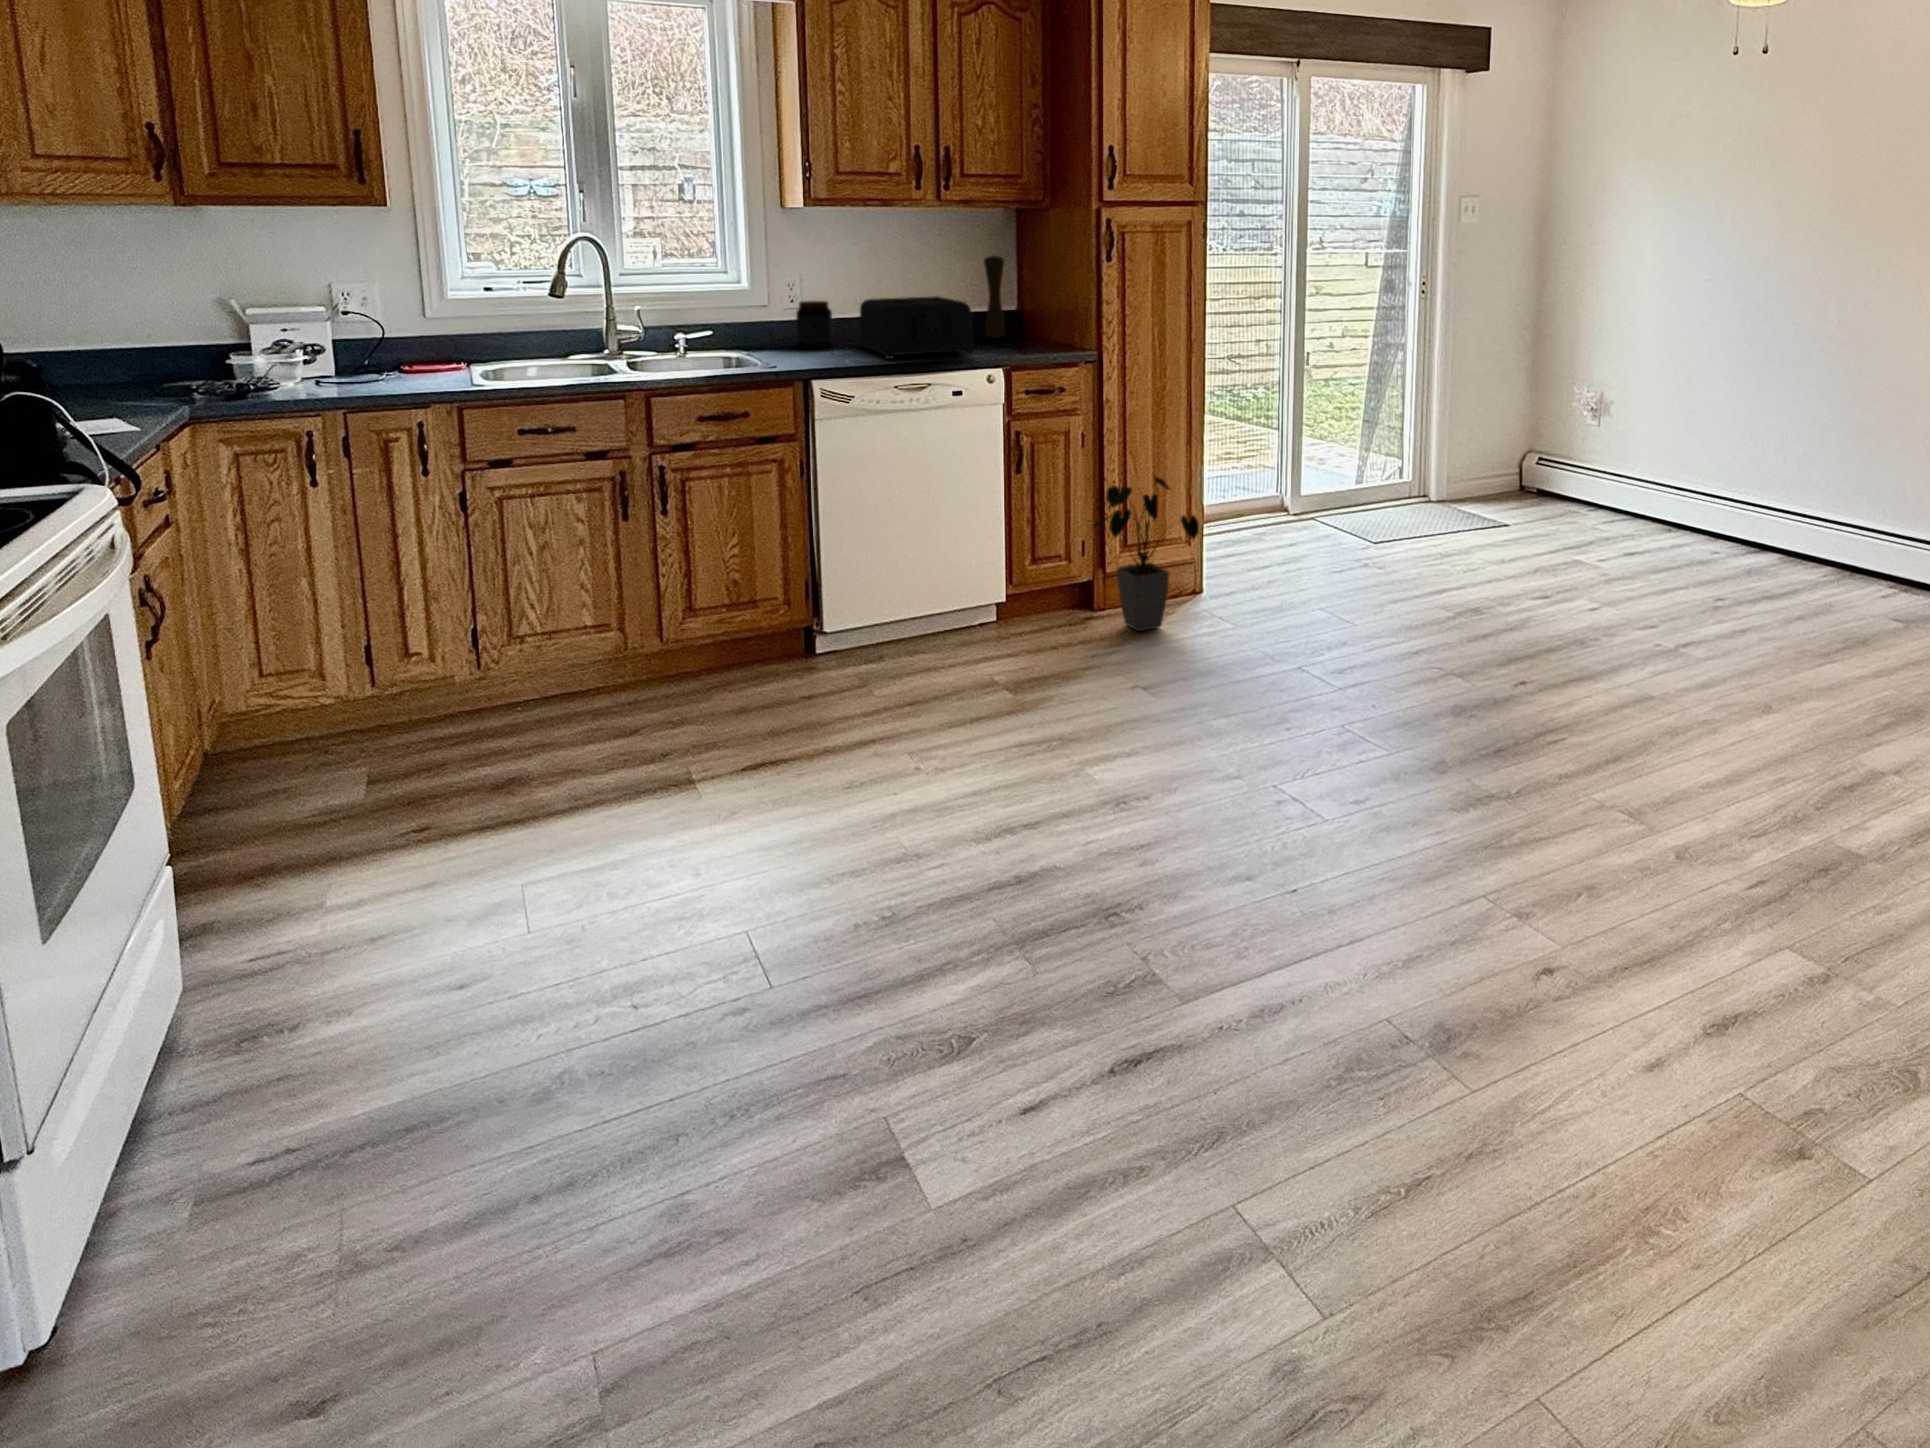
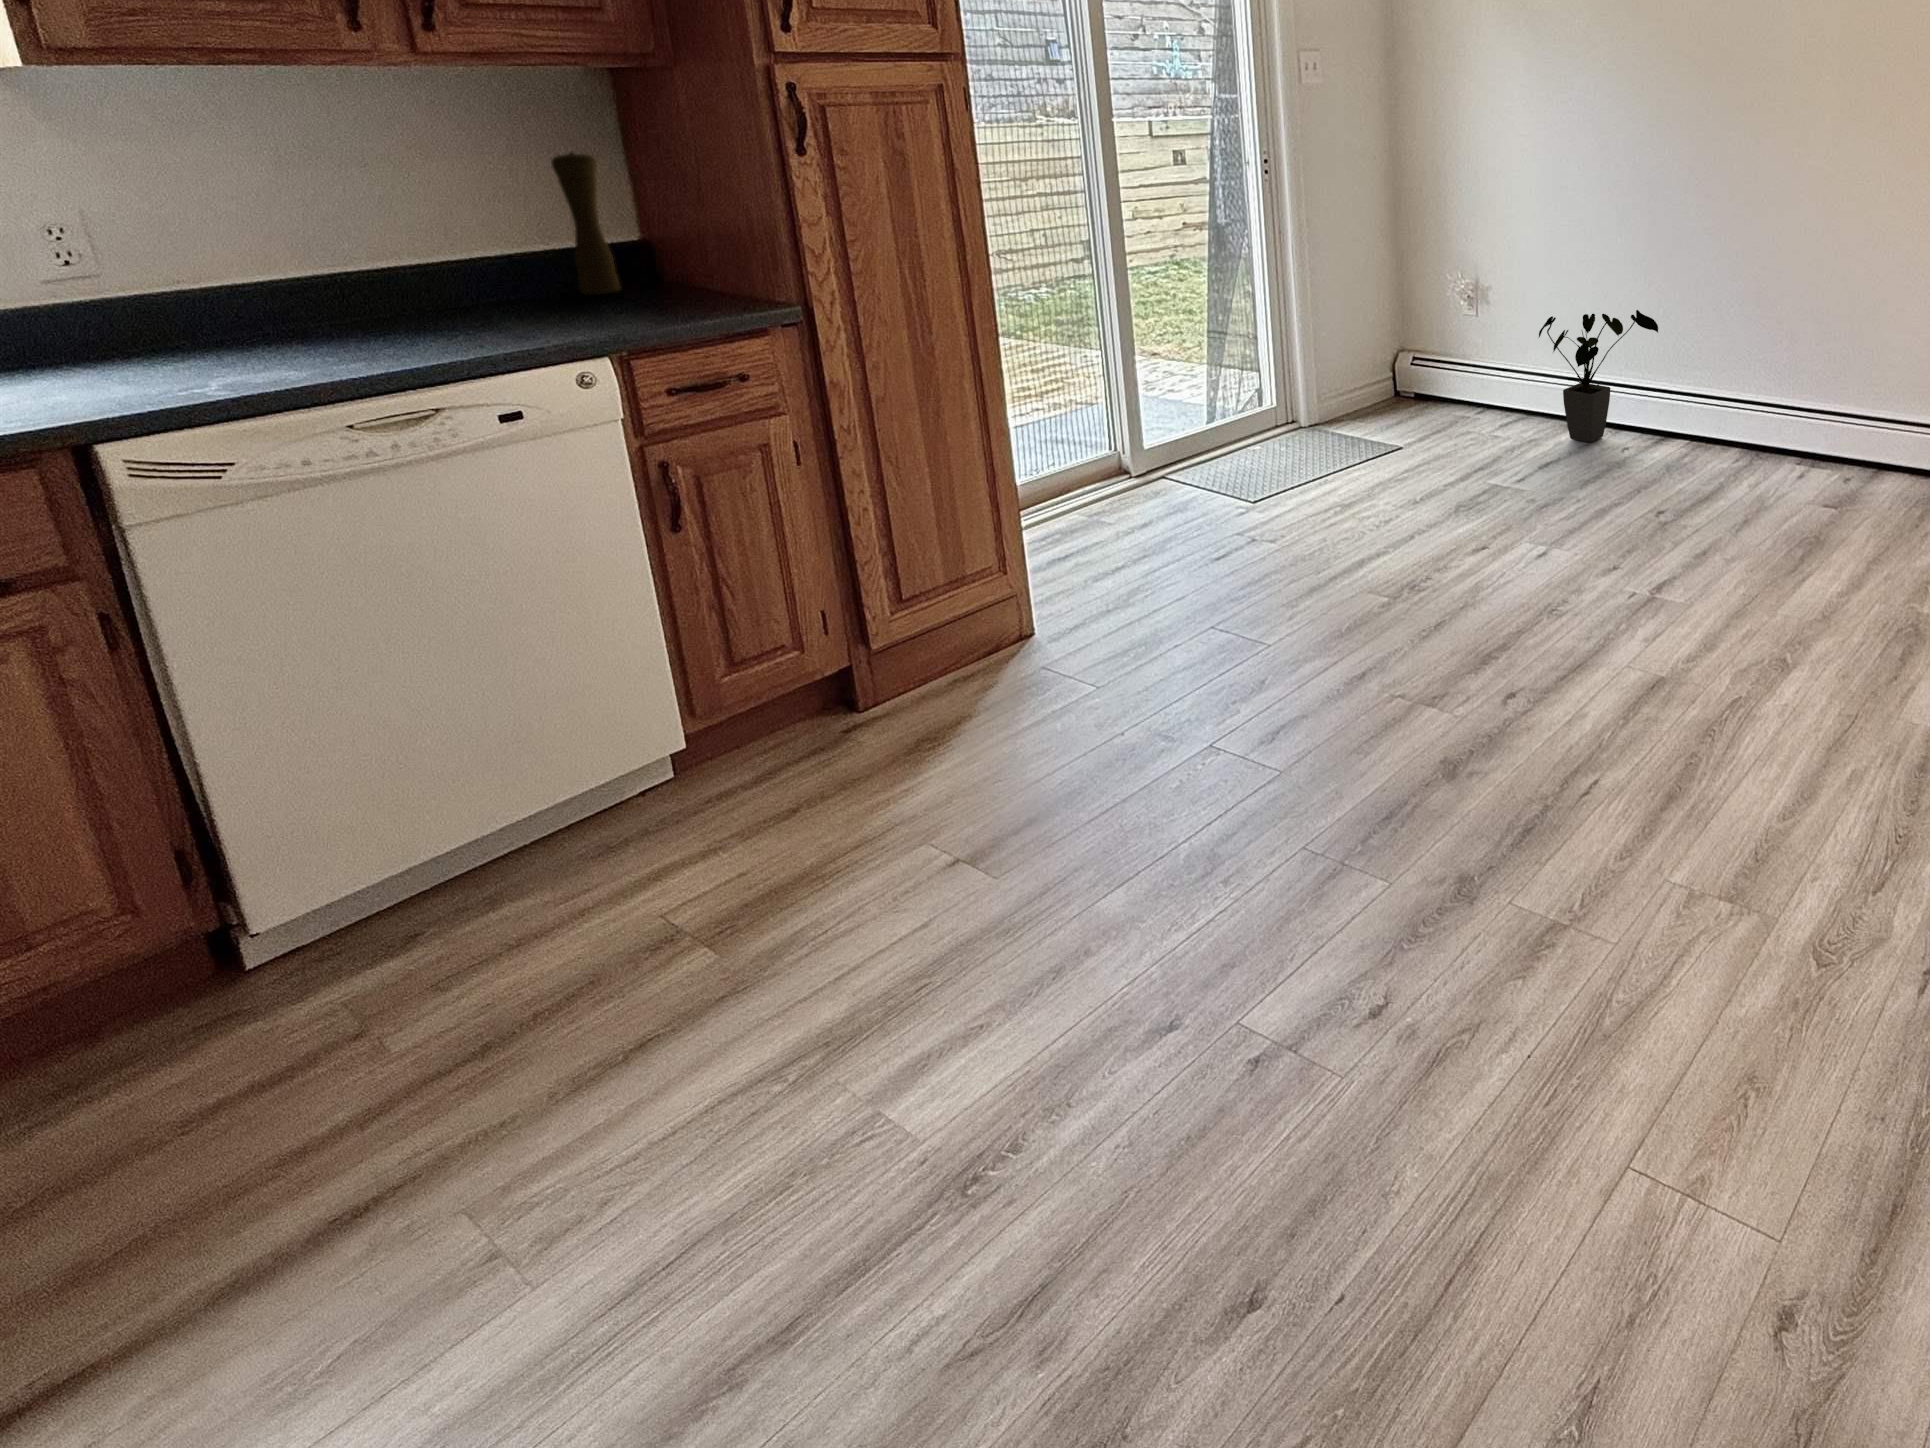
toaster: present [859,296,975,359] -> none [248,234,543,369]
jar: present [796,301,833,348] -> none [66,260,192,360]
house plant: present [1093,476,1199,631] -> present [1539,310,1658,442]

